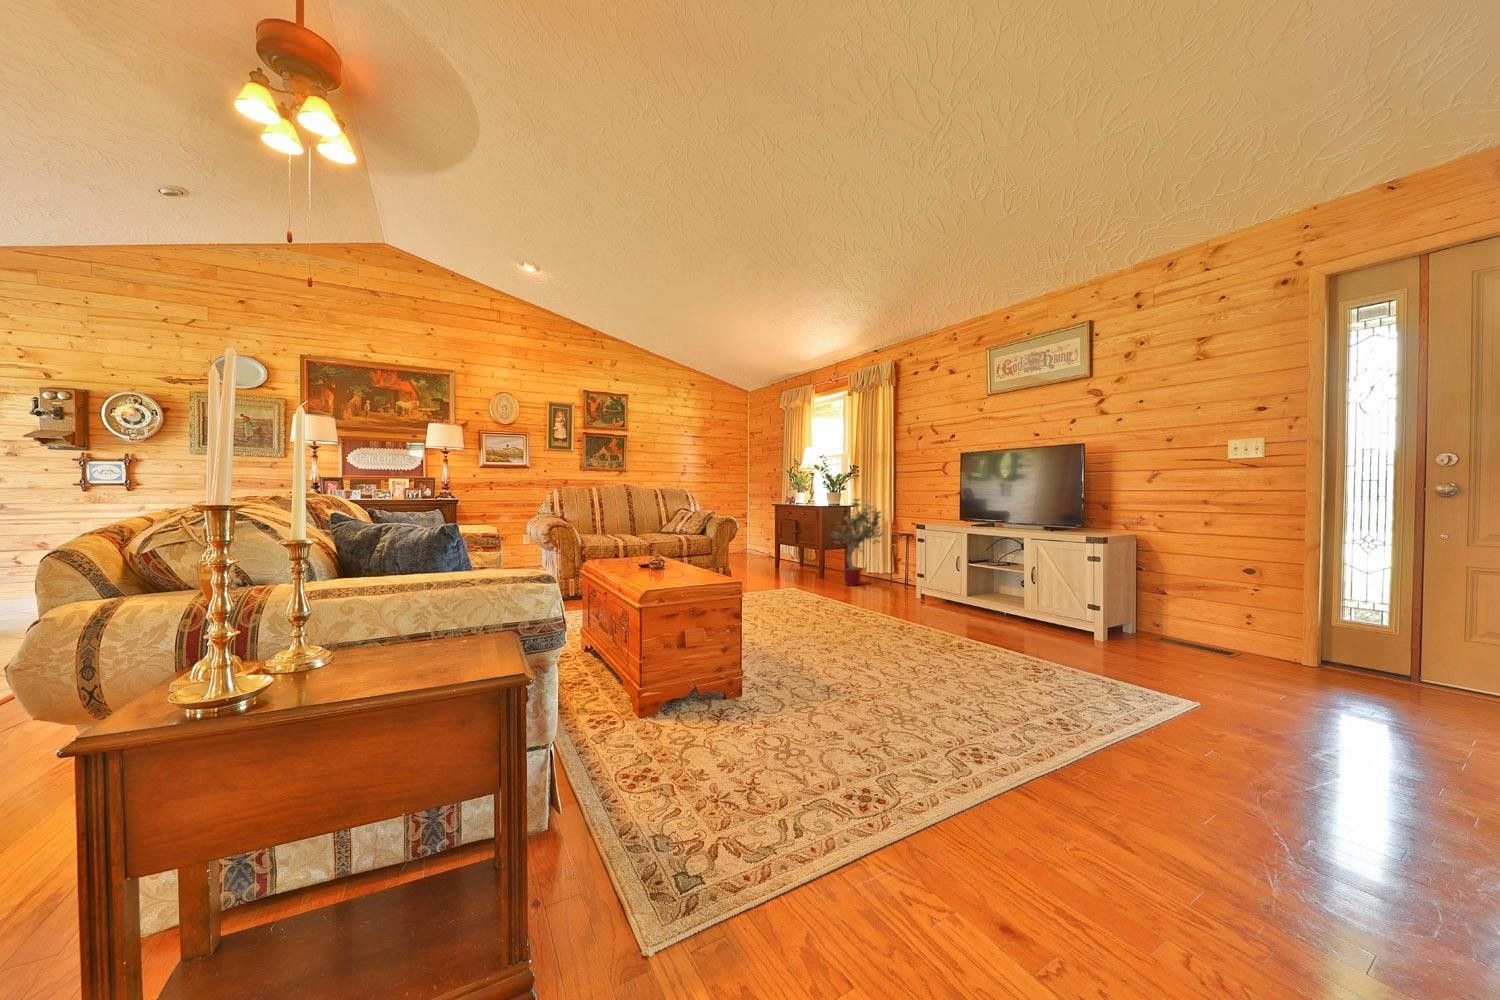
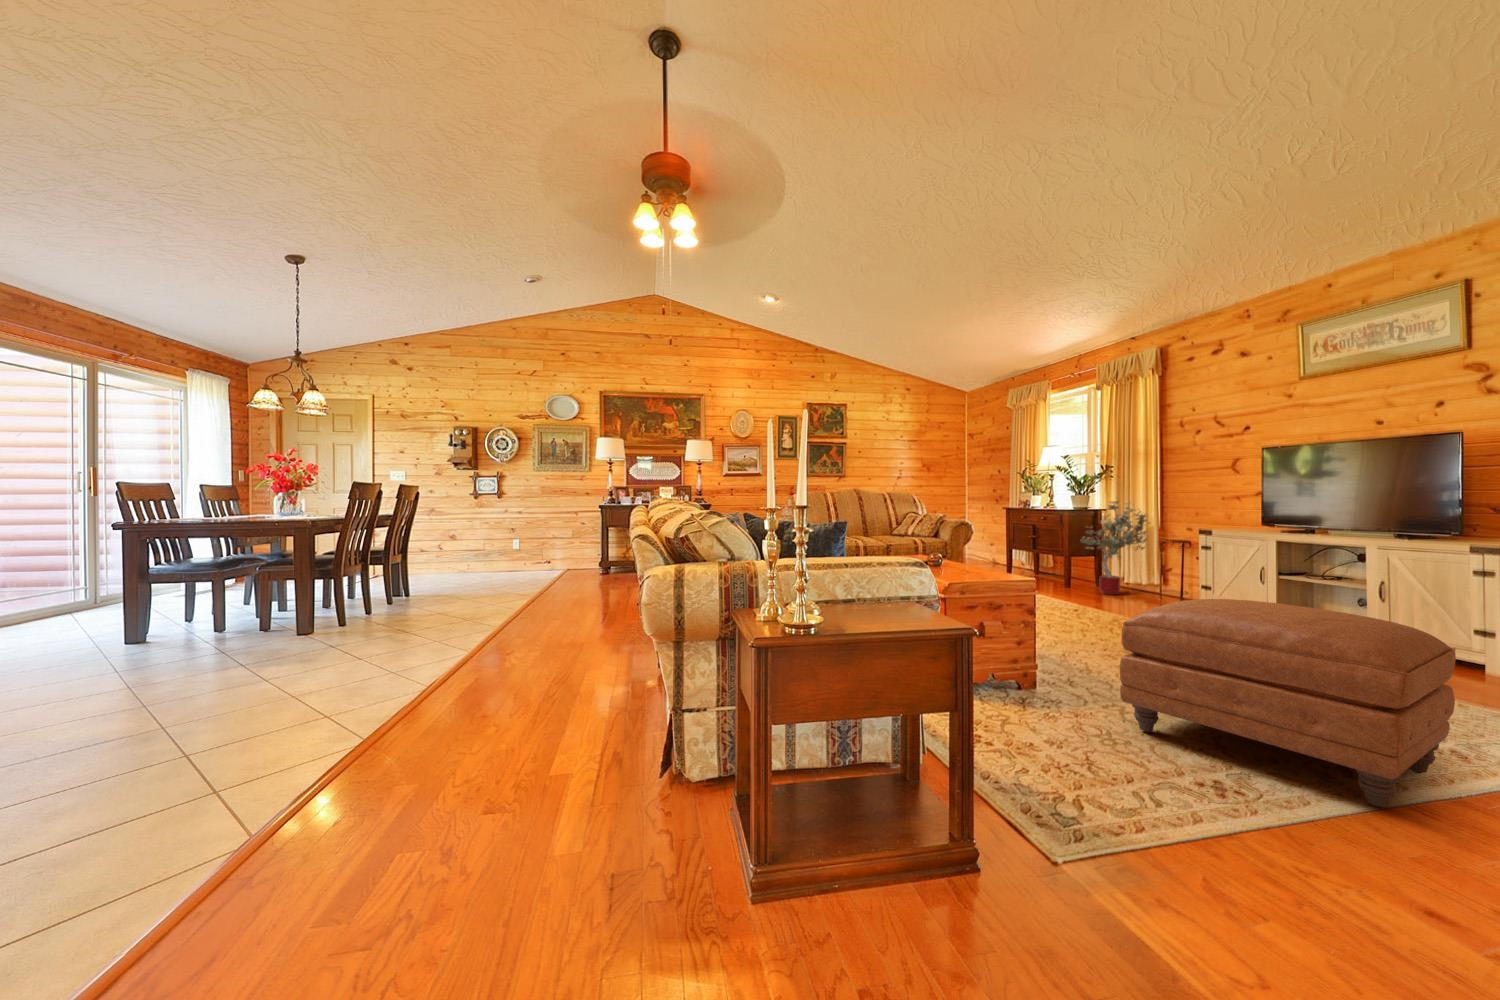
ottoman: none [800,597,1045,782] -> present [1120,599,1456,807]

